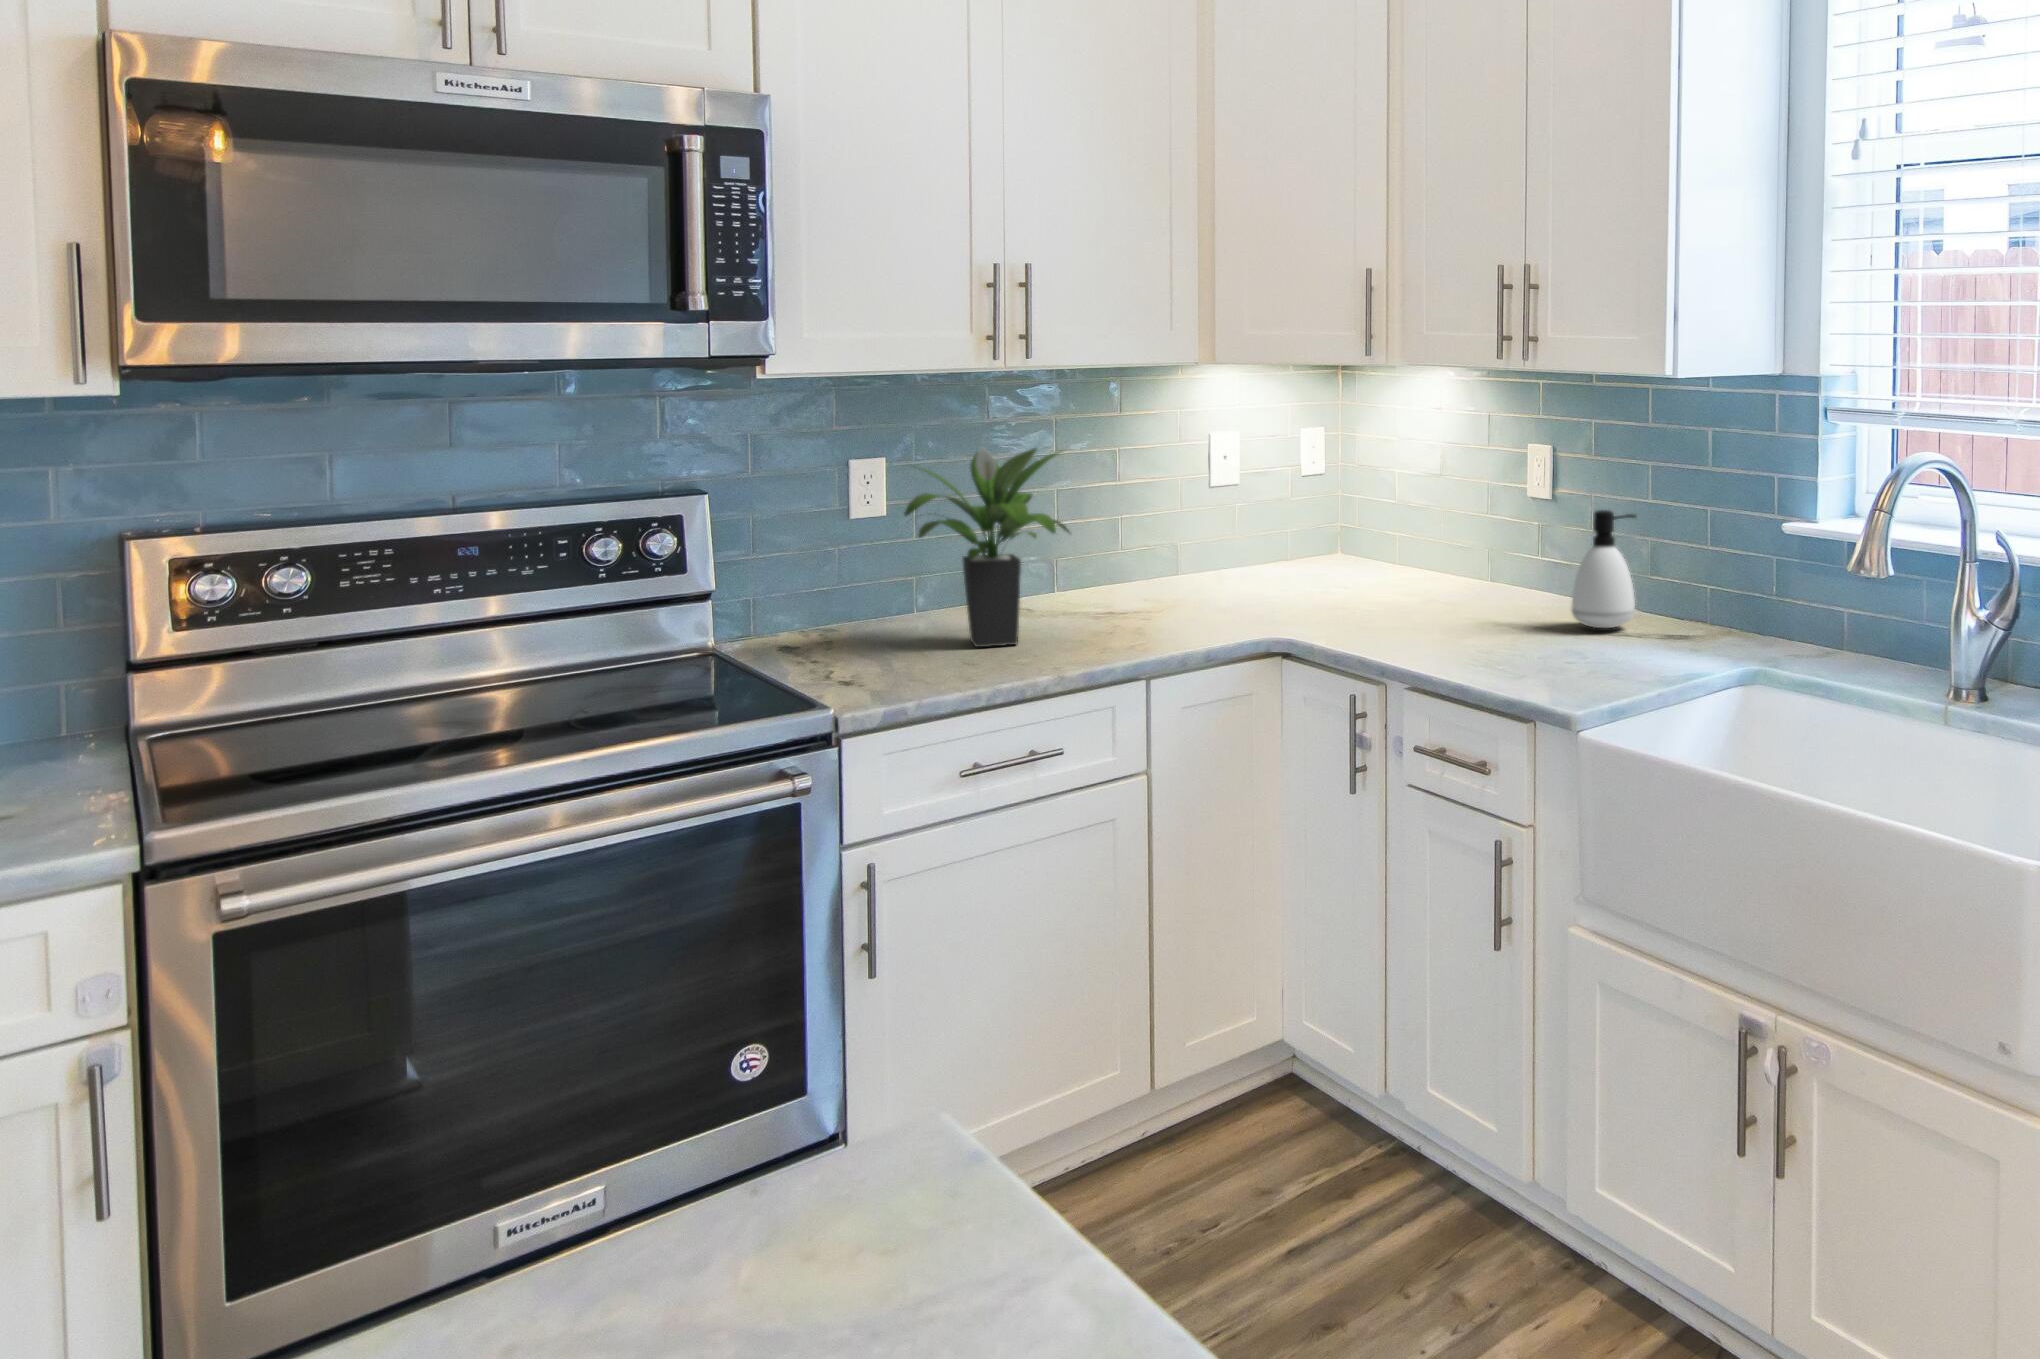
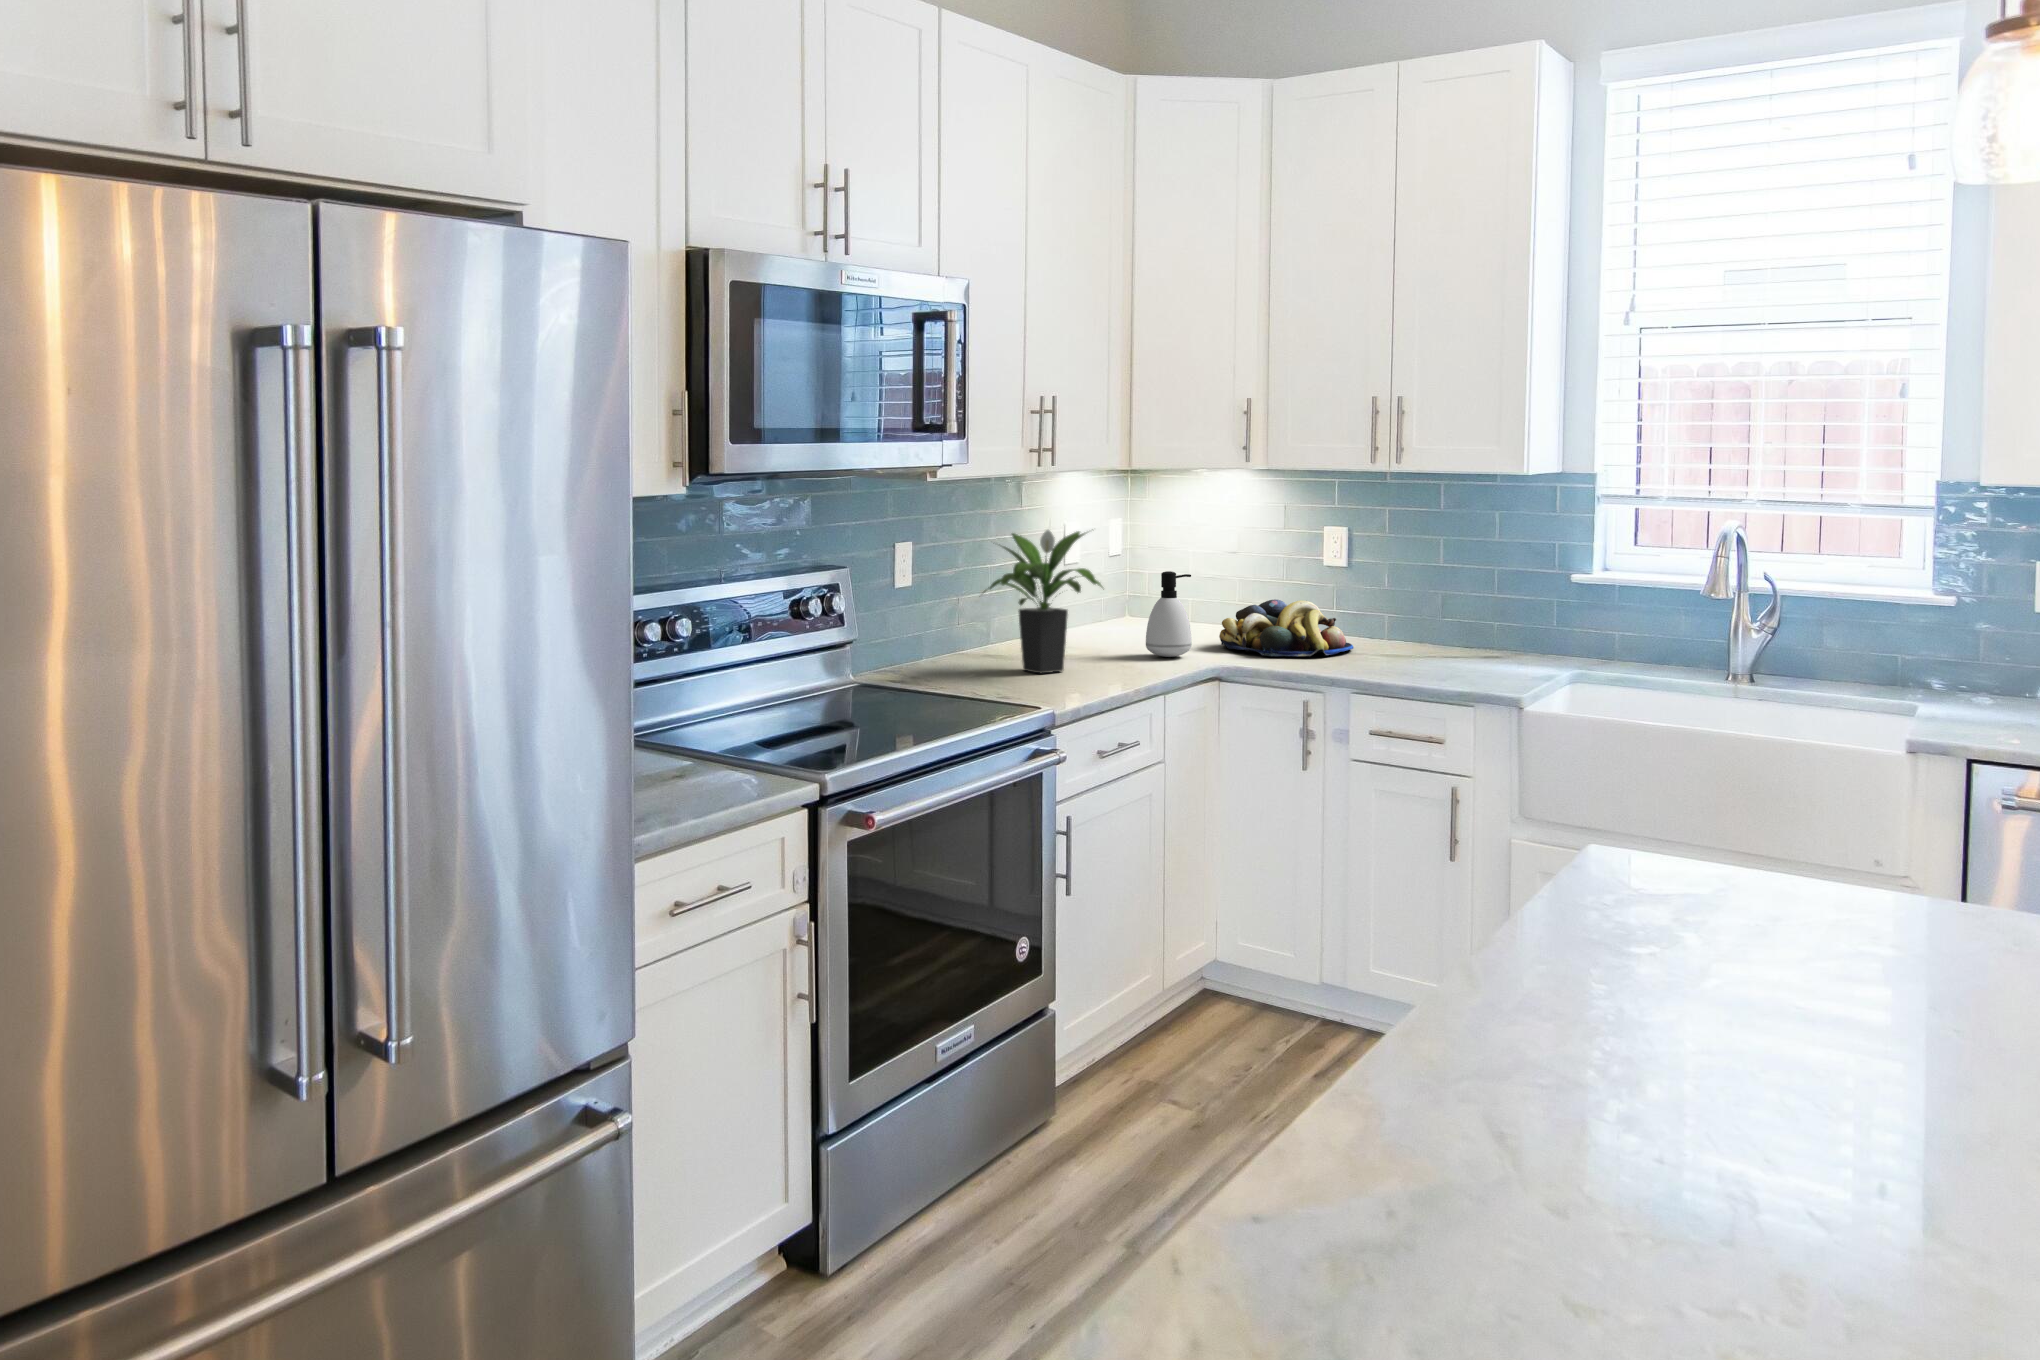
soap dispenser: present [1572,510,1636,628] -> present [1146,571,1192,657]
fruit bowl: none [1316,547,1499,631] -> present [1219,599,1354,656]

